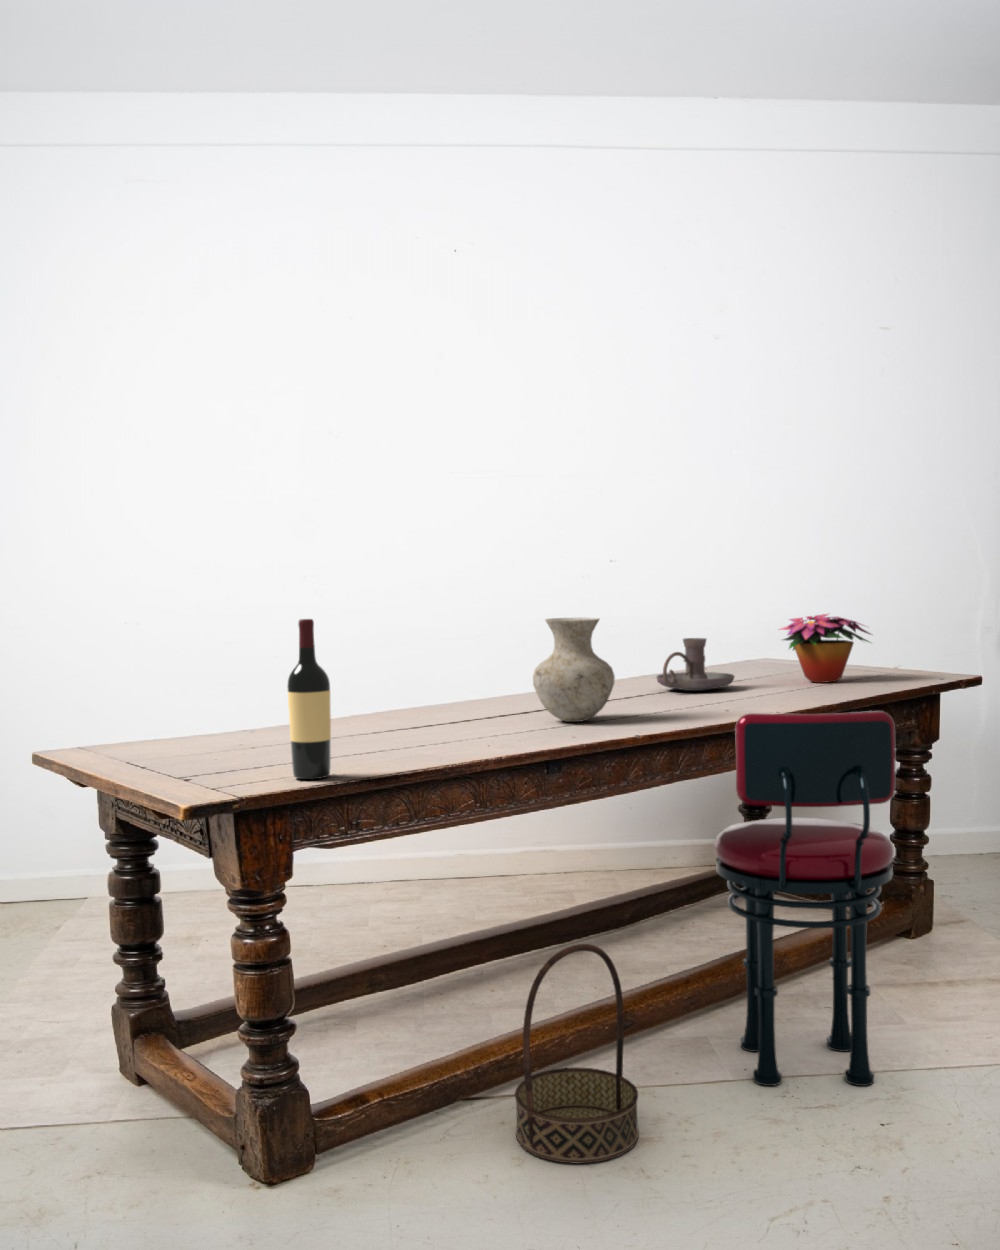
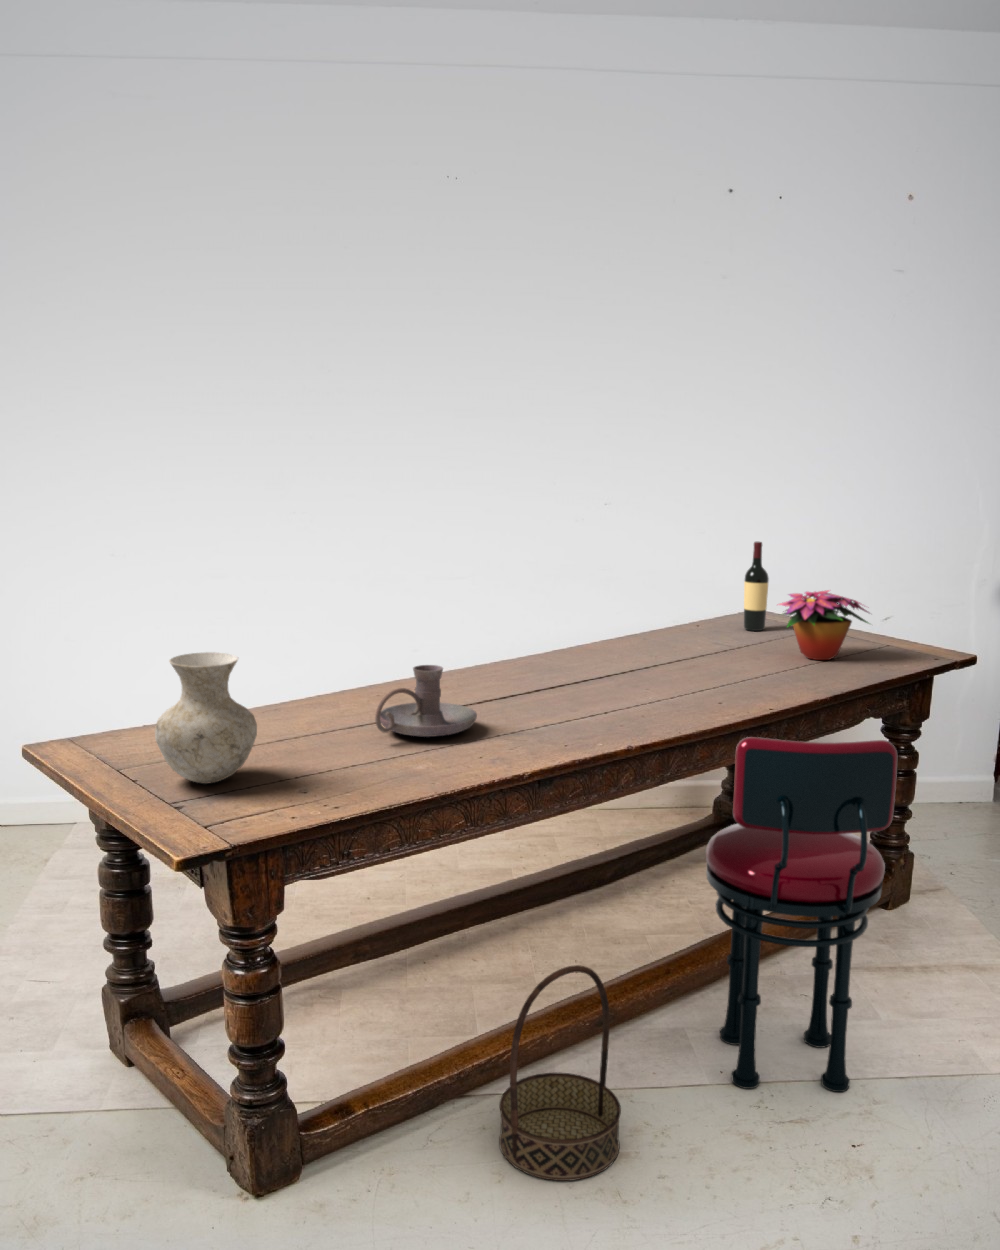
vase: present [533,617,615,722] -> present [155,652,257,784]
wine bottle: present [287,619,331,779] -> present [744,542,769,631]
candle holder: present [656,638,734,691] -> present [375,665,477,737]

